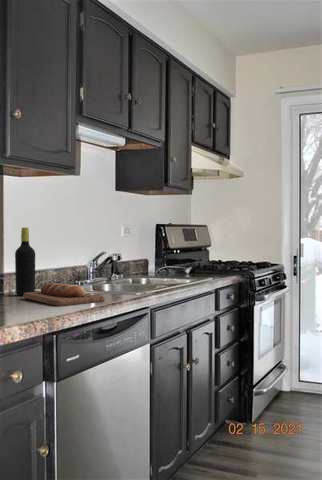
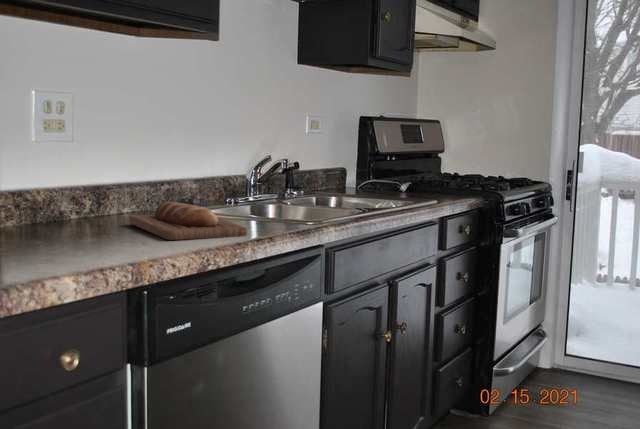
bottle: present [15,227,35,296] -> none [123,114,154,219]

